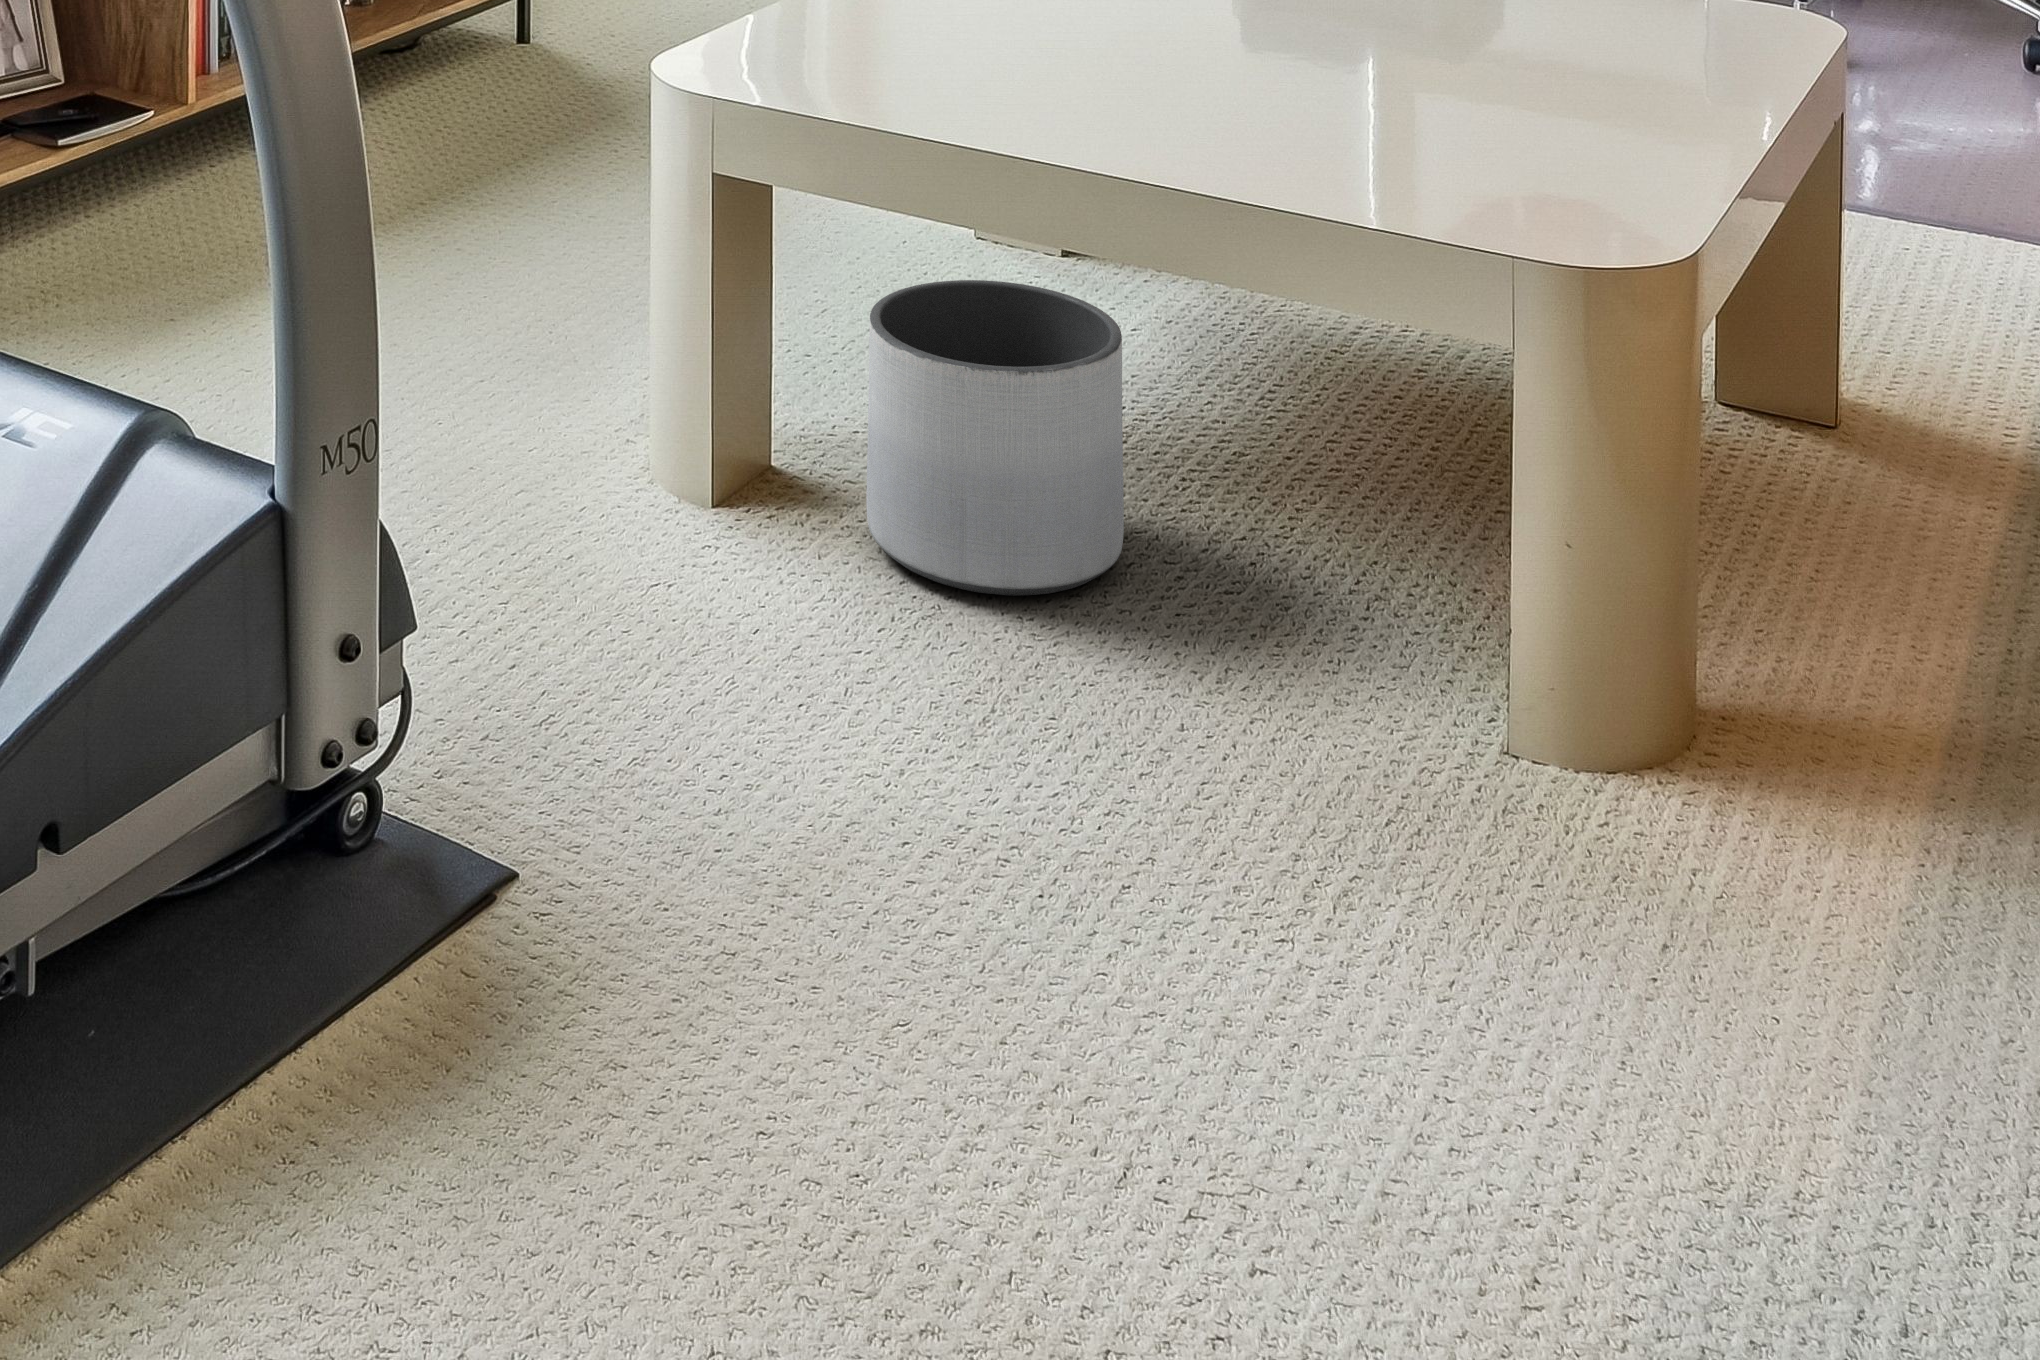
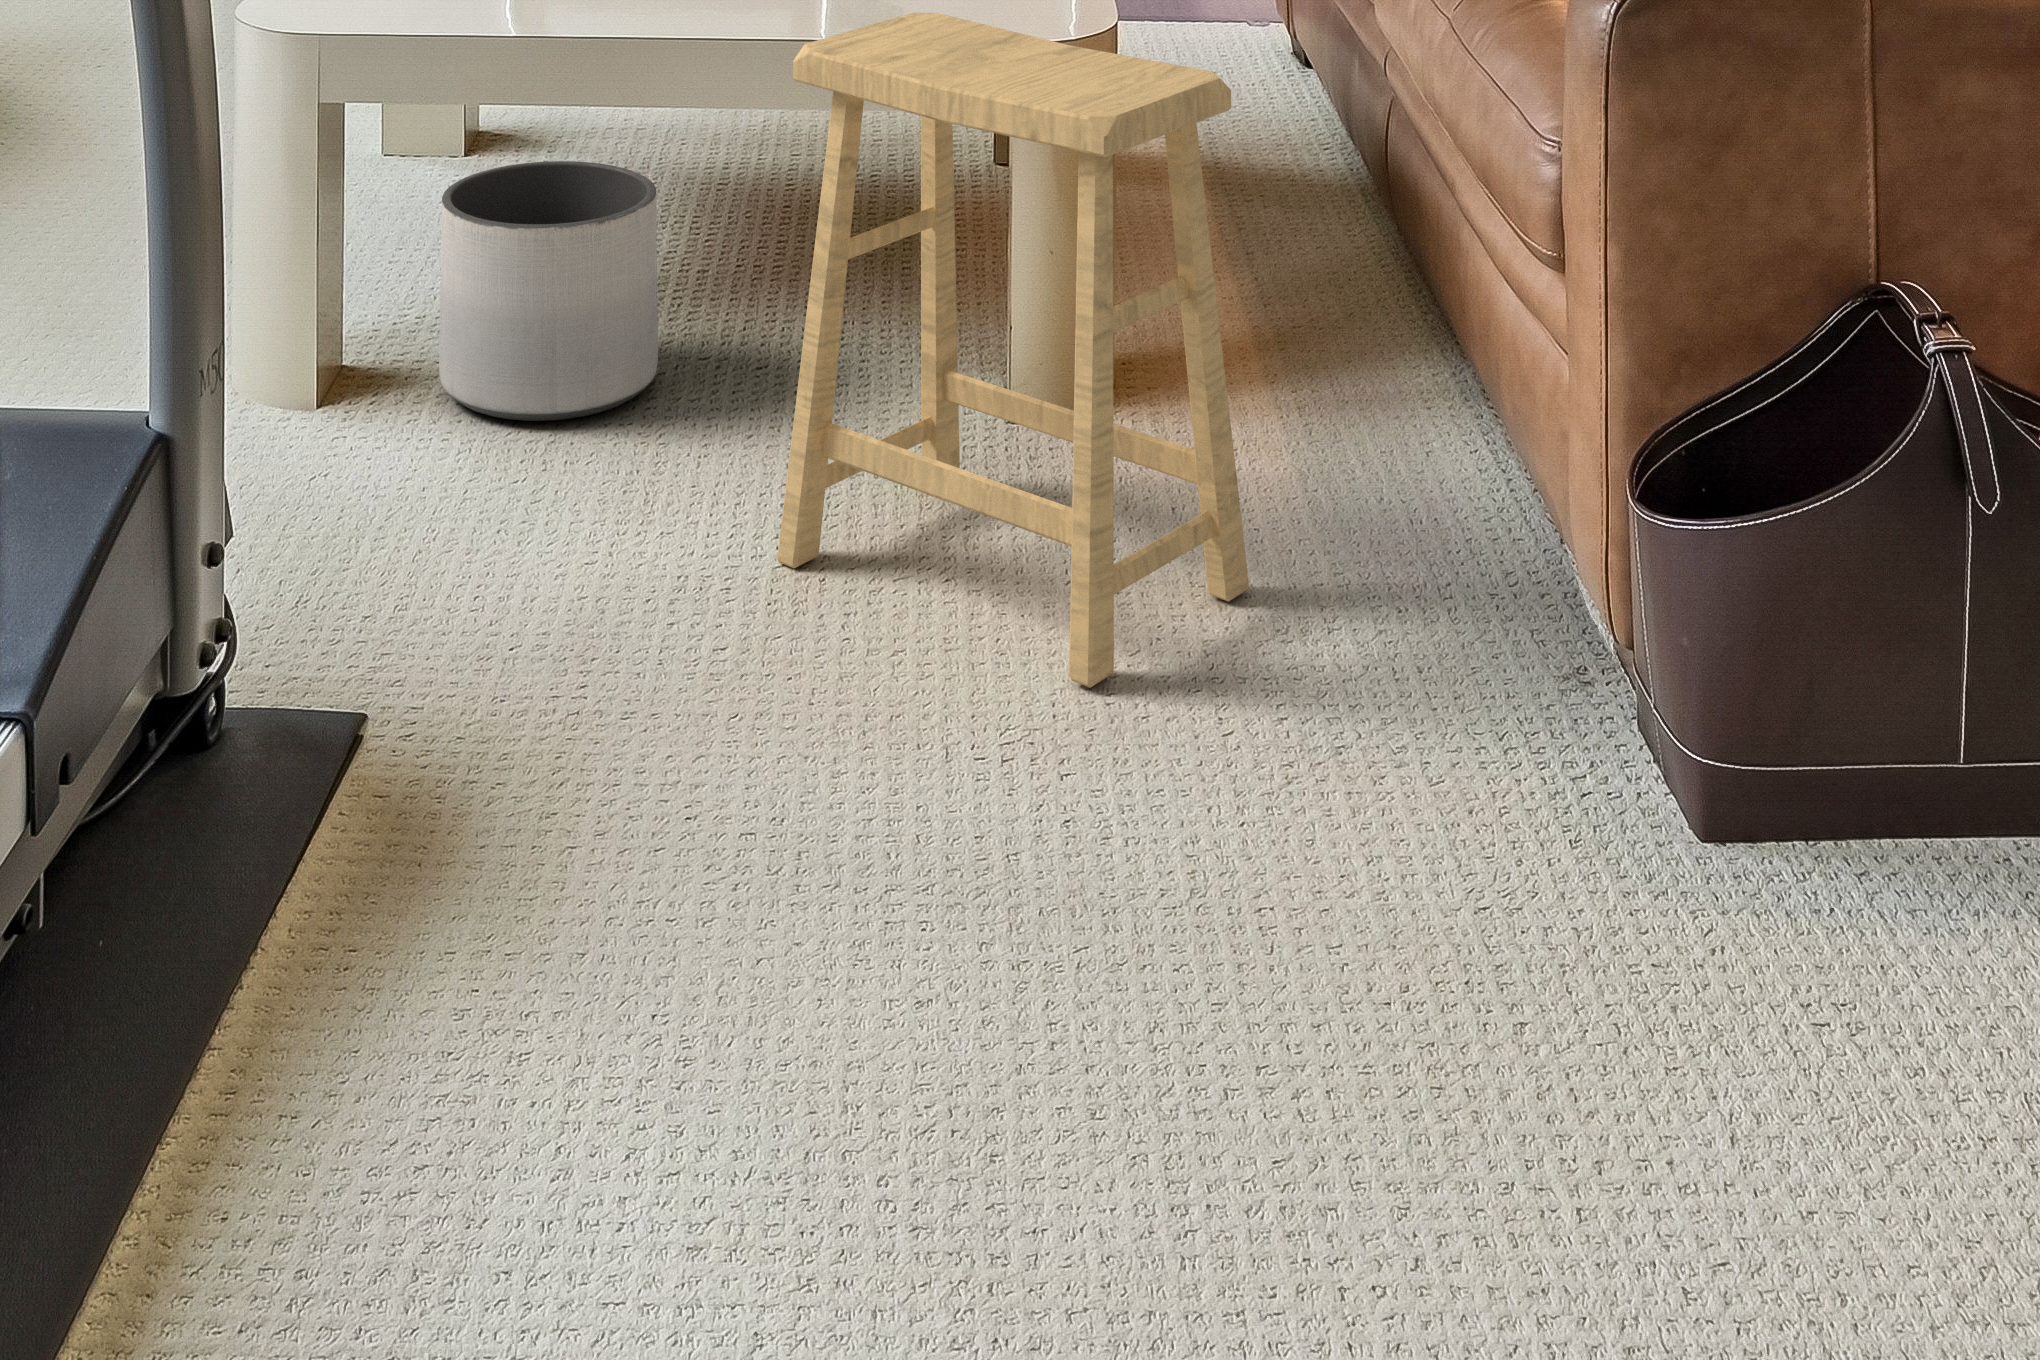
footstool: none [1106,197,1722,1169] -> present [777,13,1249,688]

